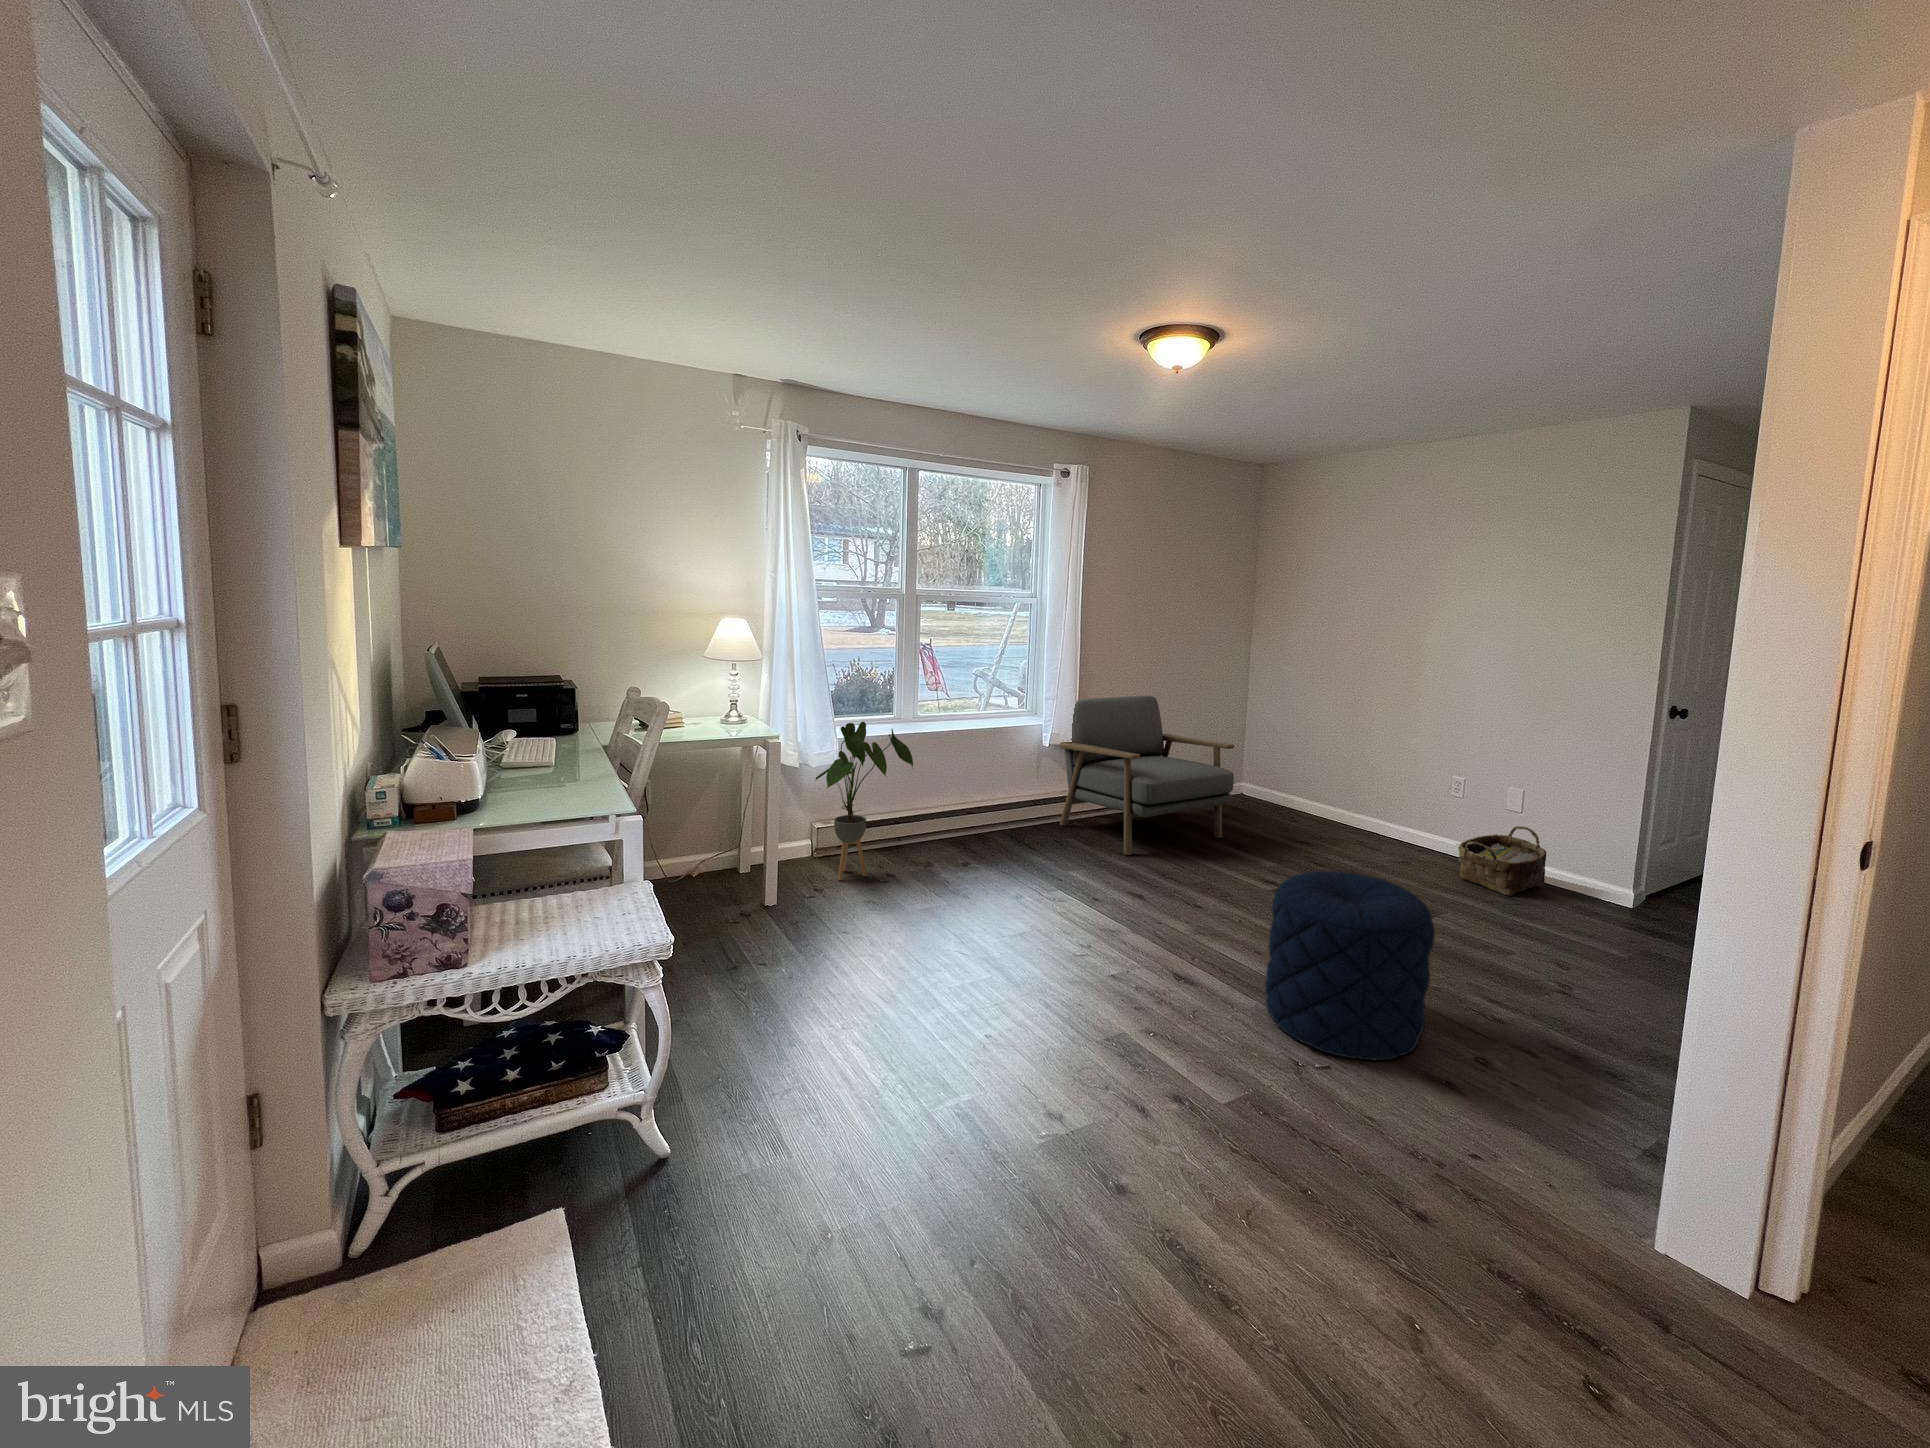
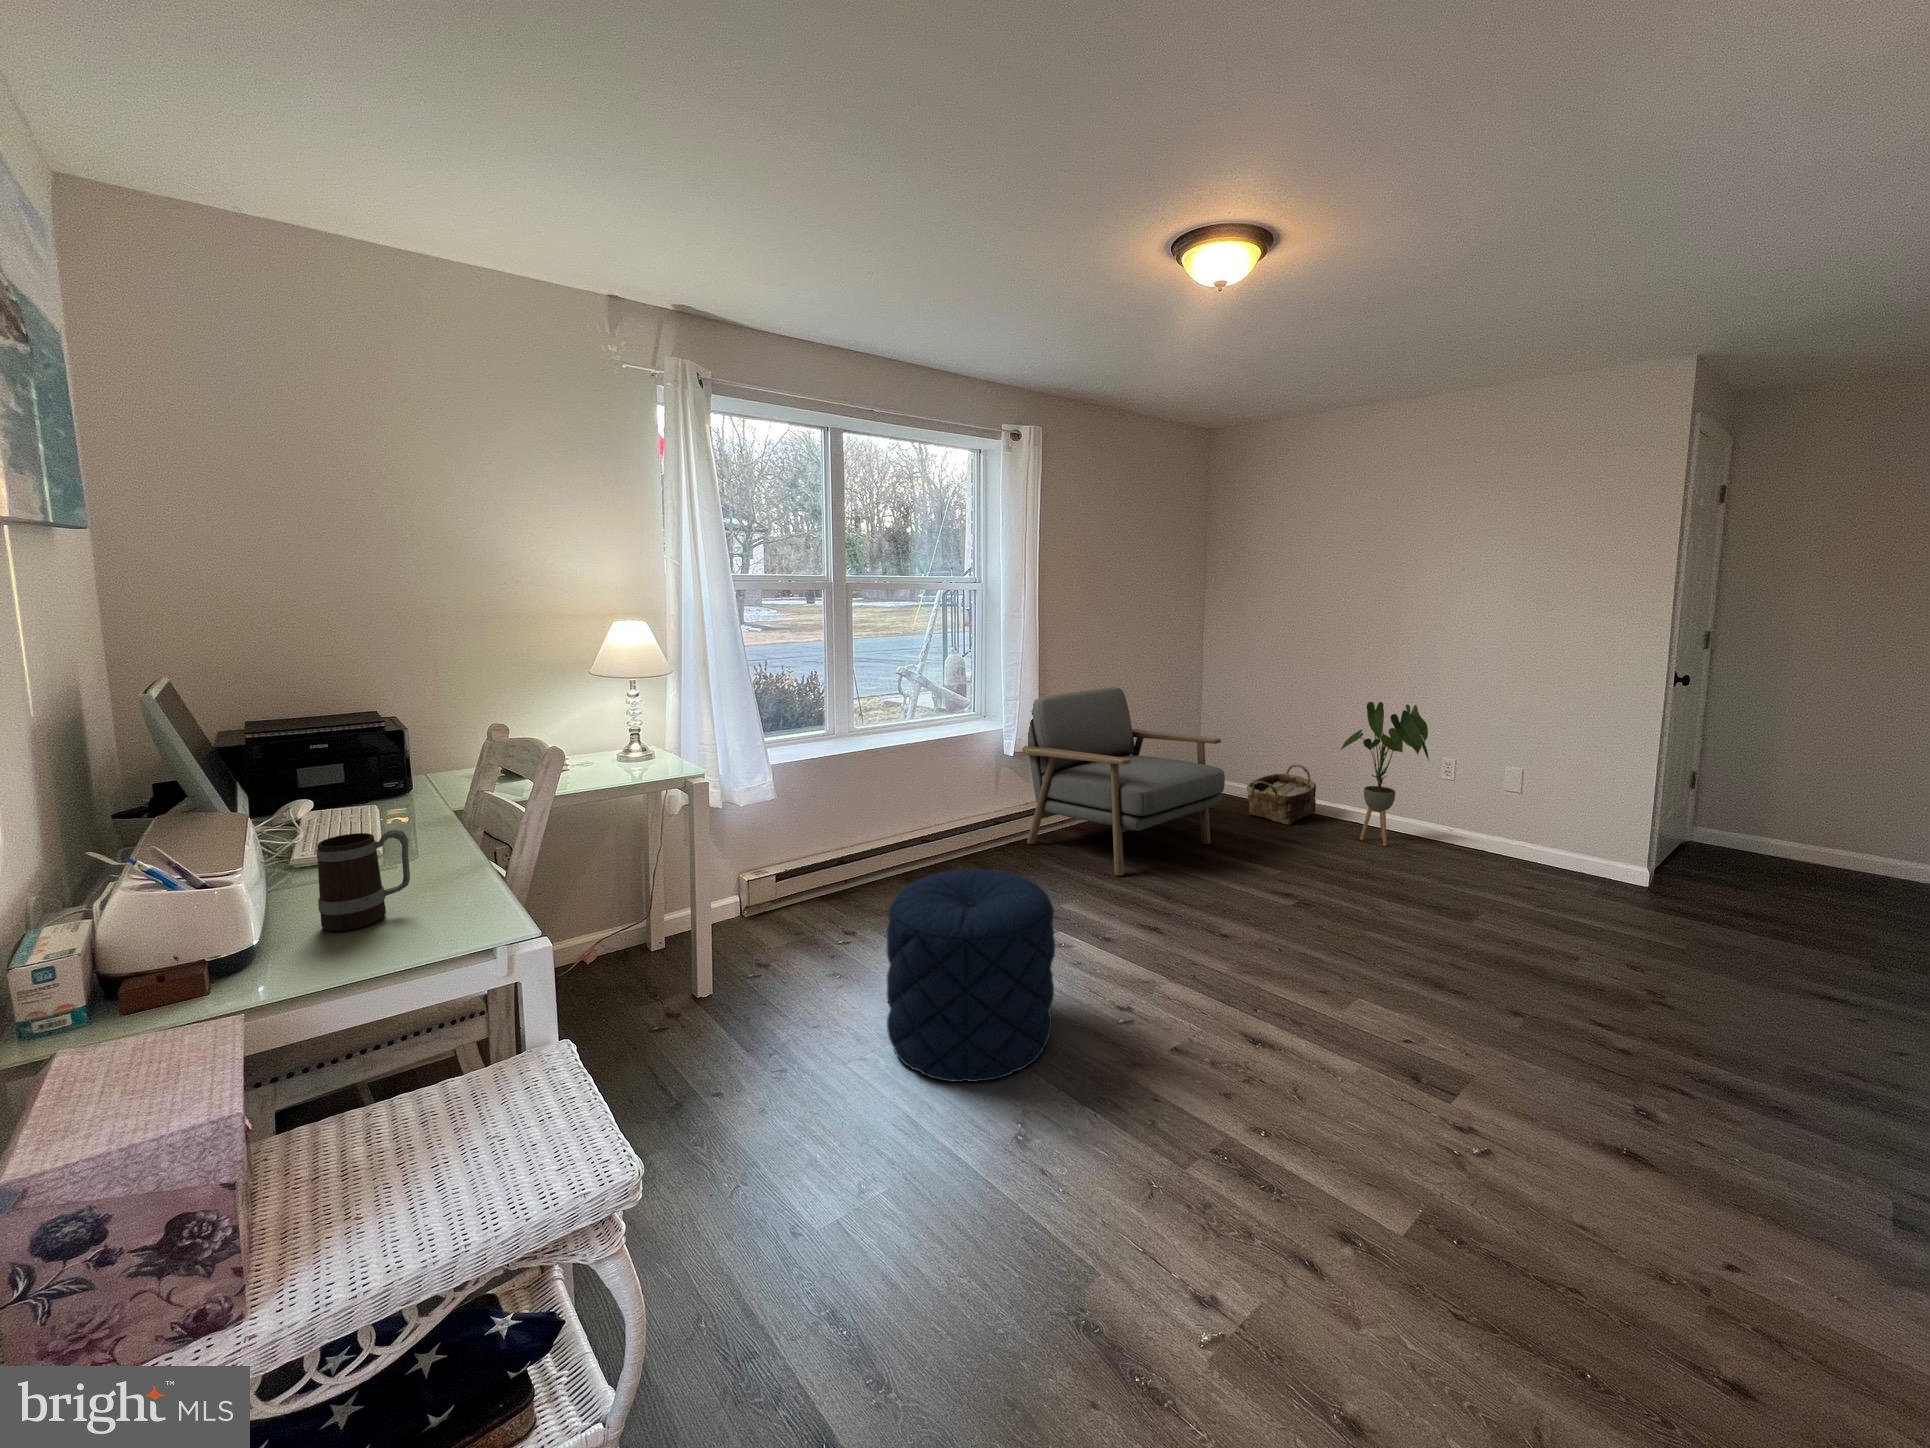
house plant: present [816,722,913,880] -> present [1341,702,1429,846]
mug: none [516,740,567,797] -> present [316,829,410,931]
woven basket: present [1459,826,1546,896] -> present [1247,764,1316,825]
pouf: present [1265,871,1435,1060] -> present [887,869,1055,1082]

